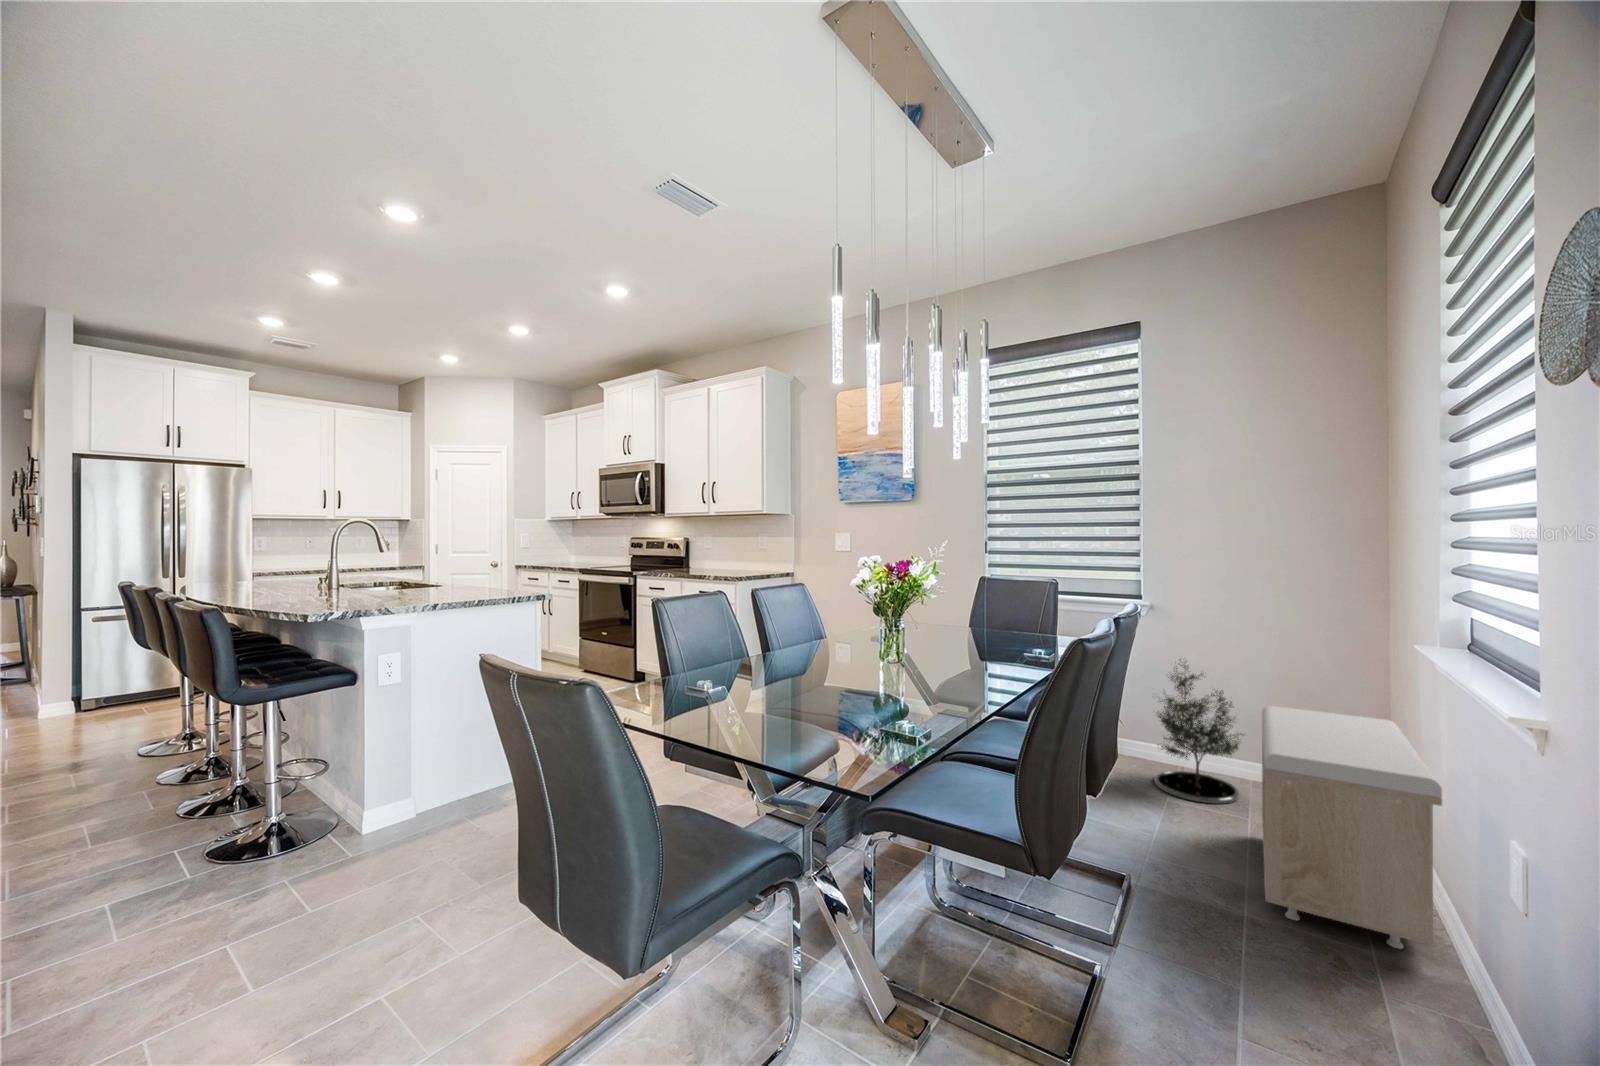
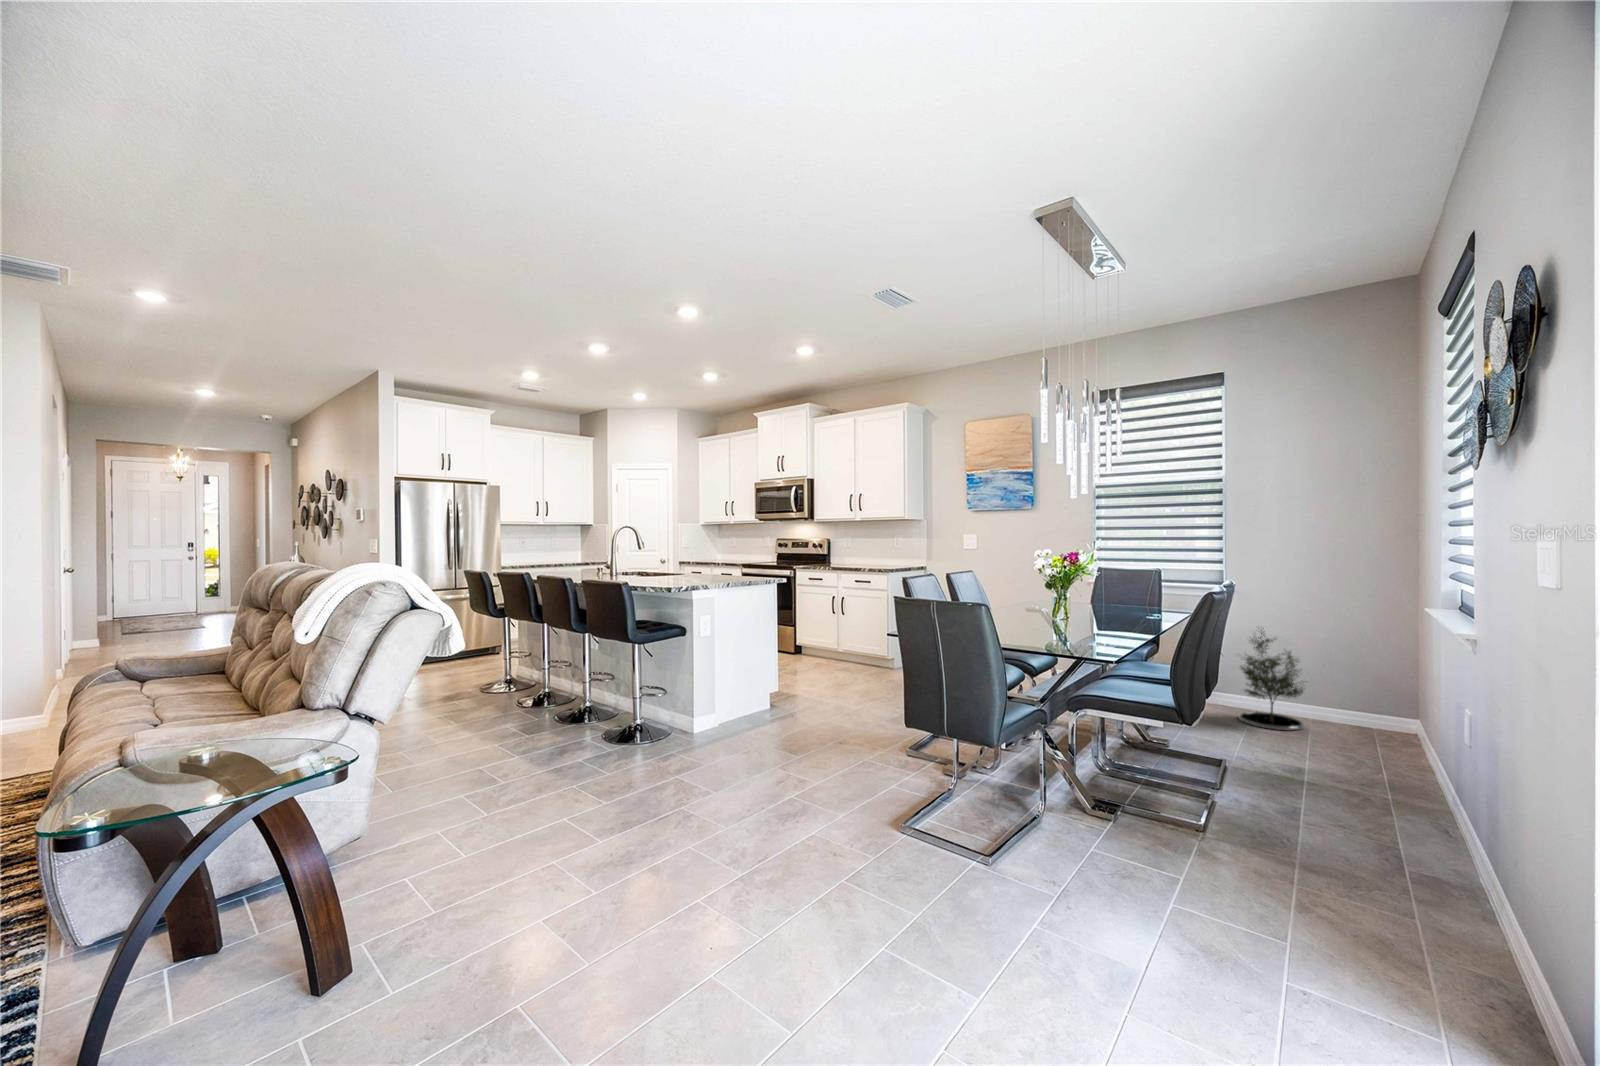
storage bench: present [1262,706,1442,949] -> none [1321,655,1435,796]

